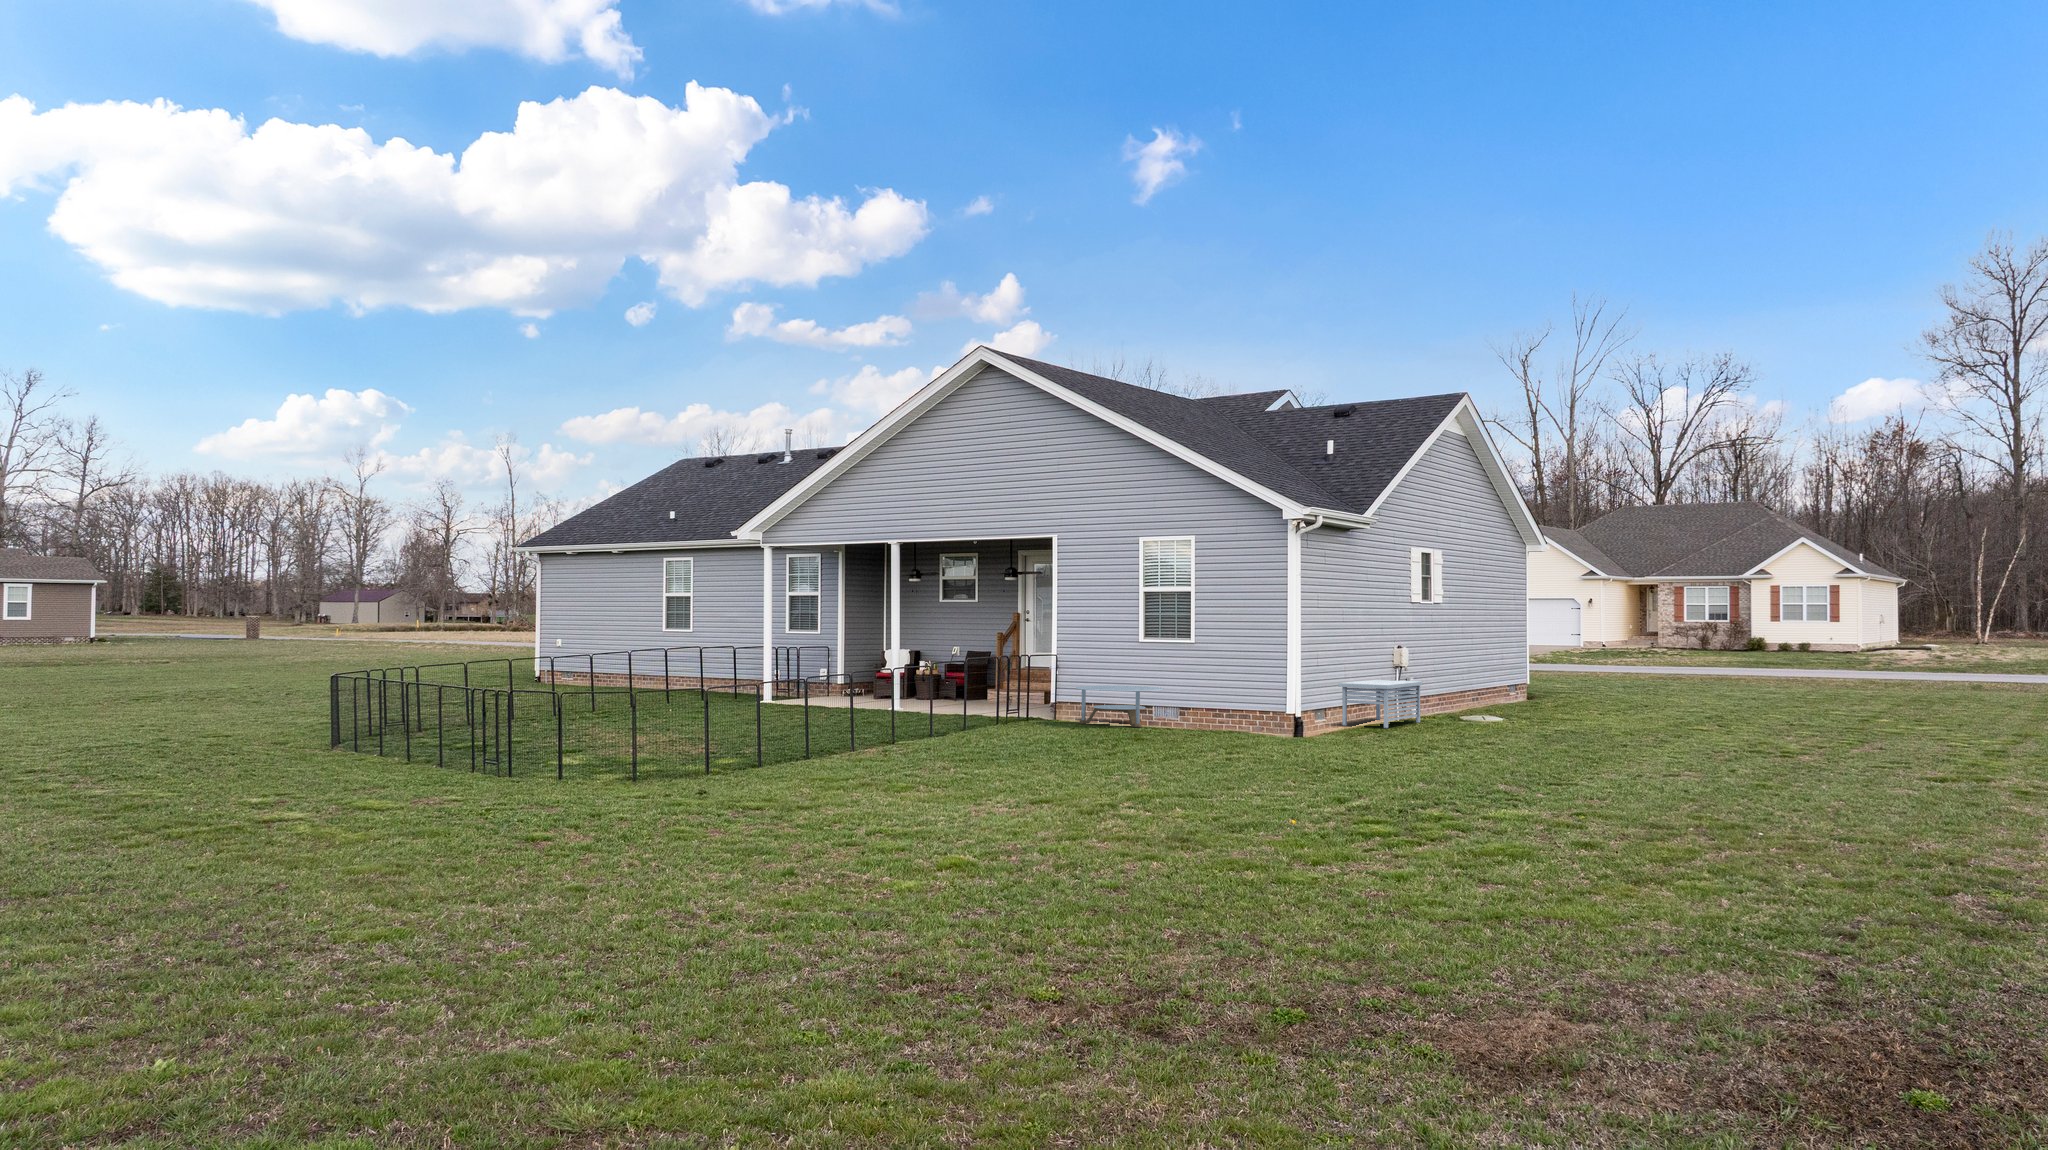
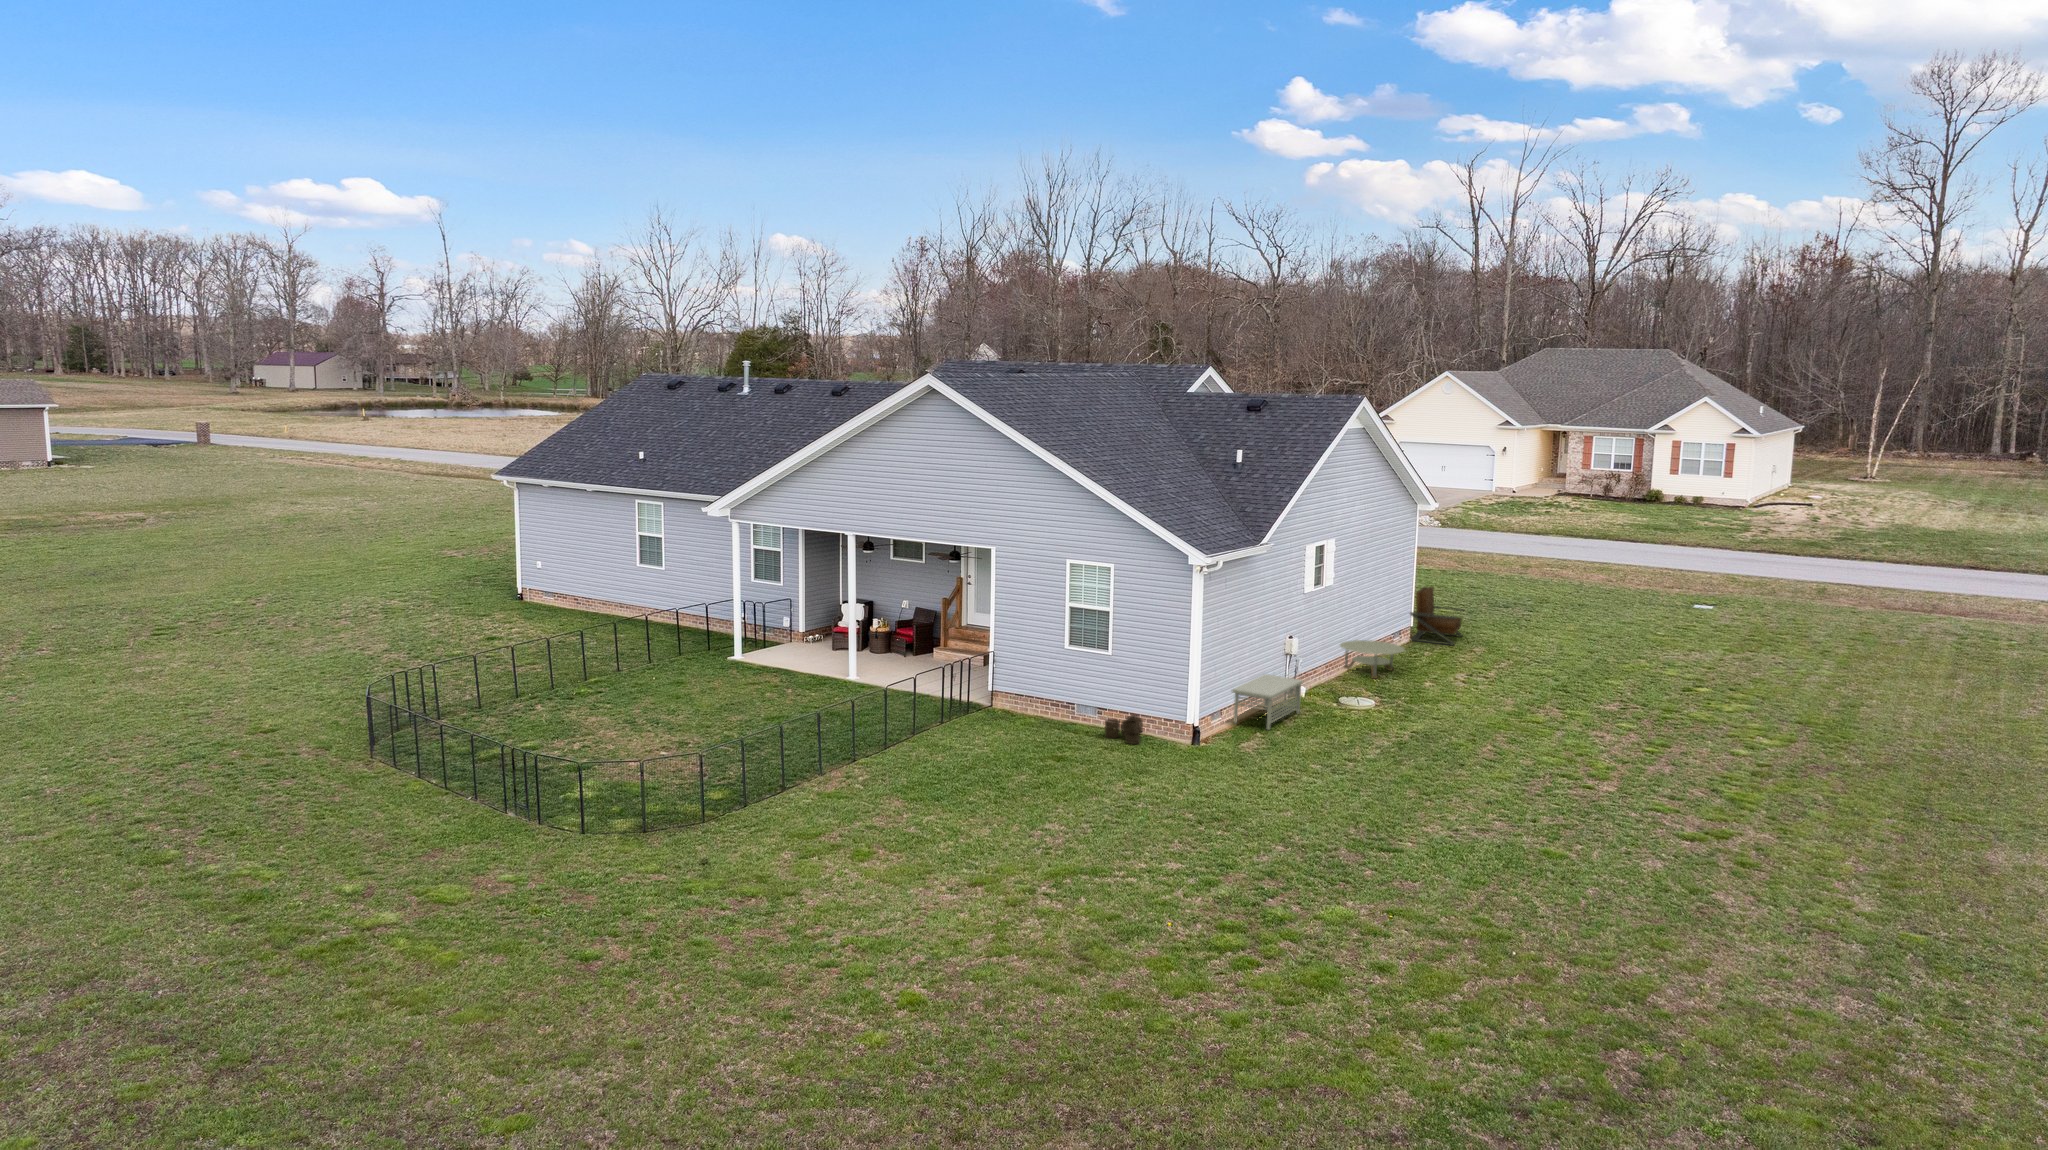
lounge chair: none [1529,639,1592,697] -> present [1410,587,1463,645]
round table: present [1076,686,1164,727] -> present [1340,640,1404,679]
woven basket: none [1188,706,1234,733] -> present [1105,715,1143,744]

